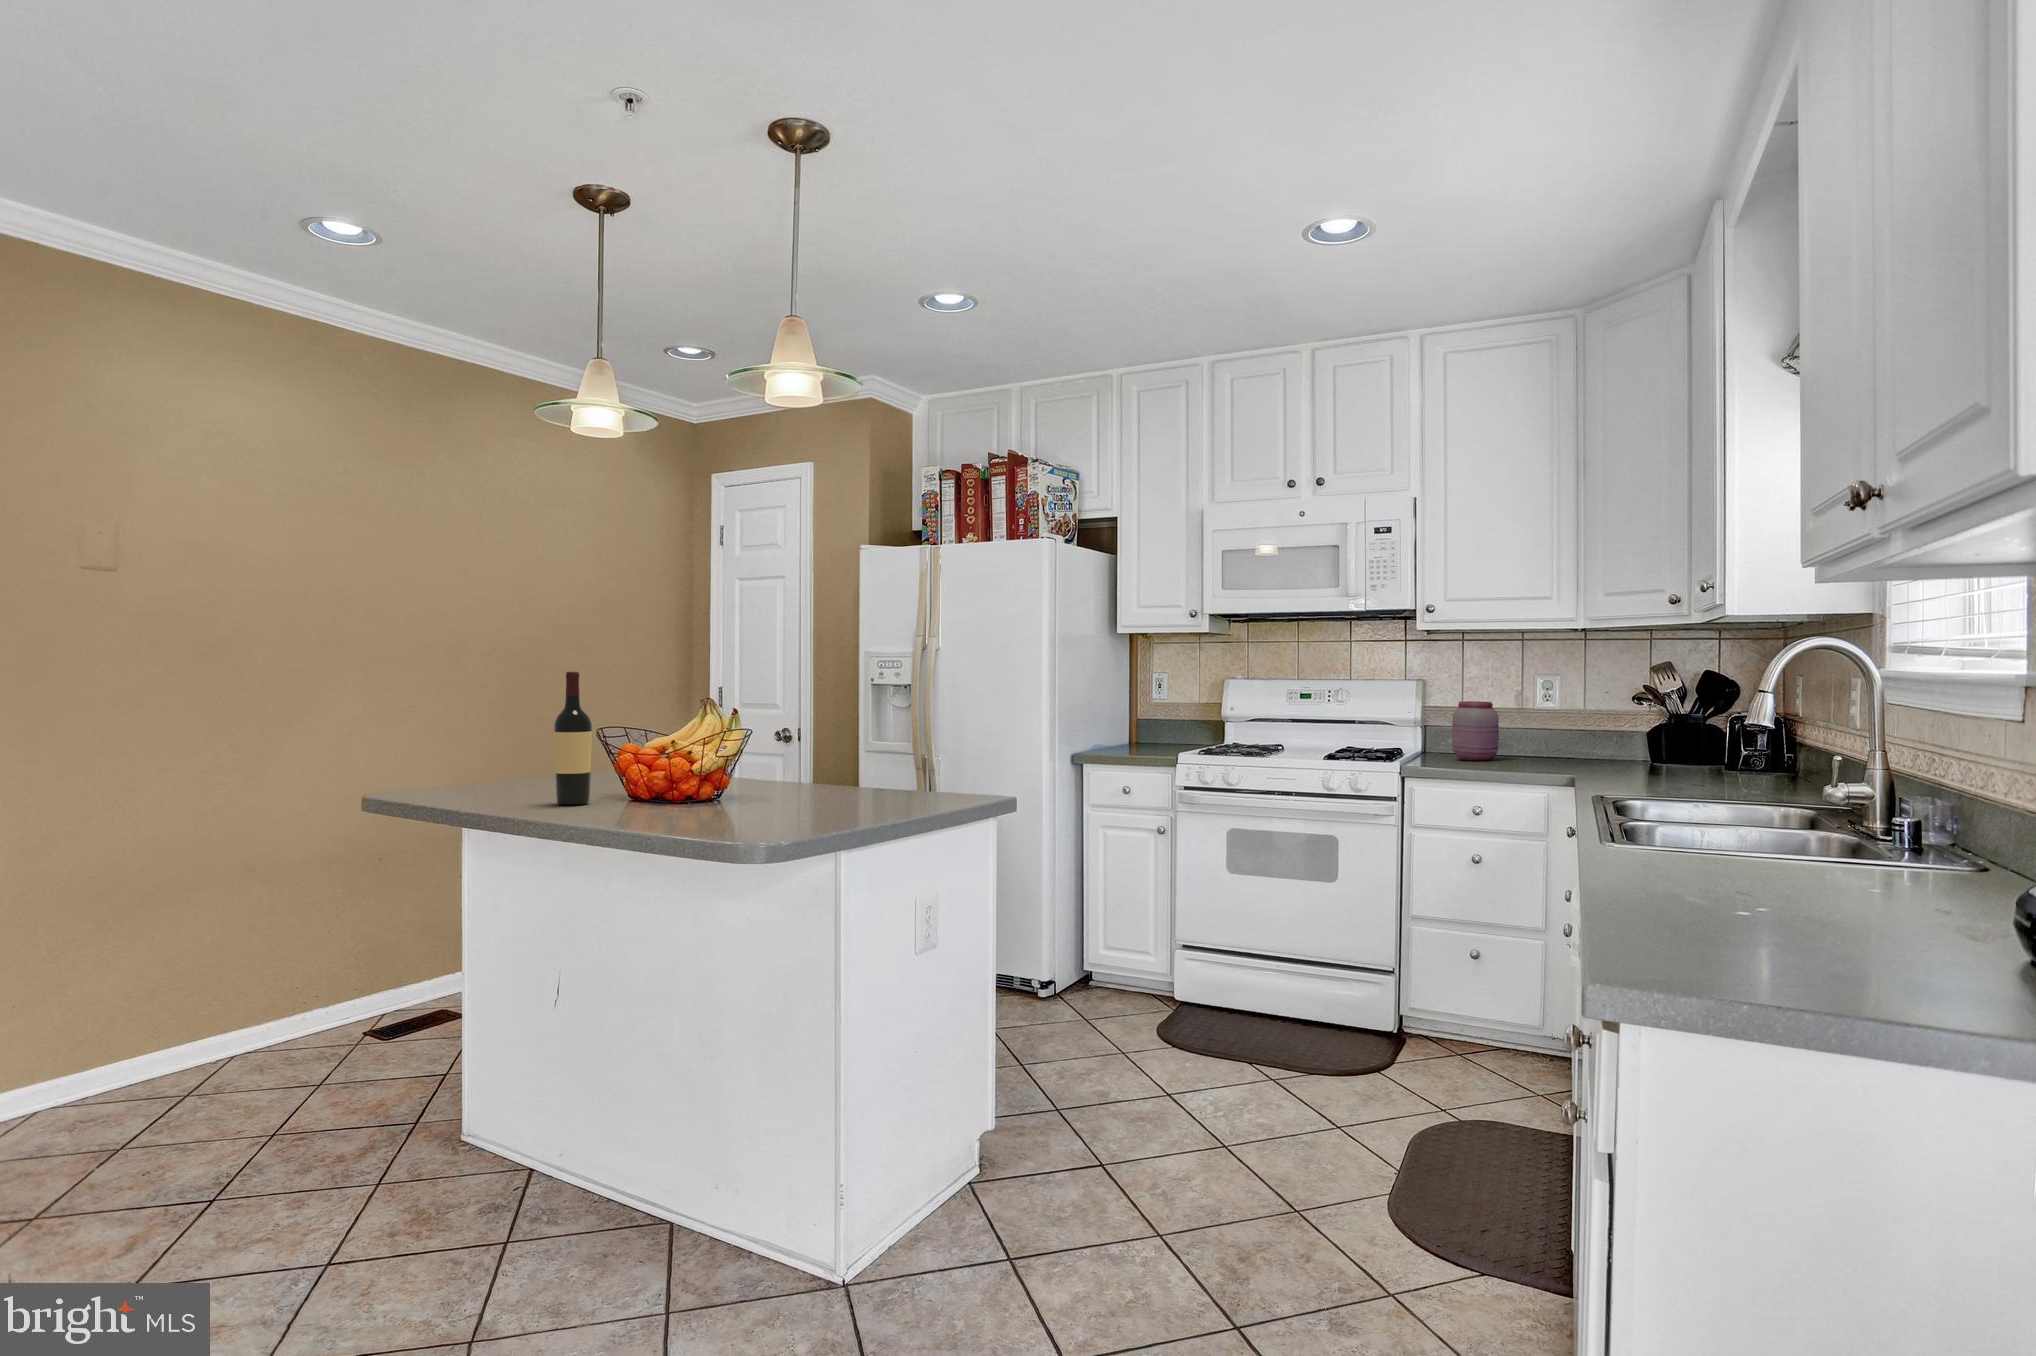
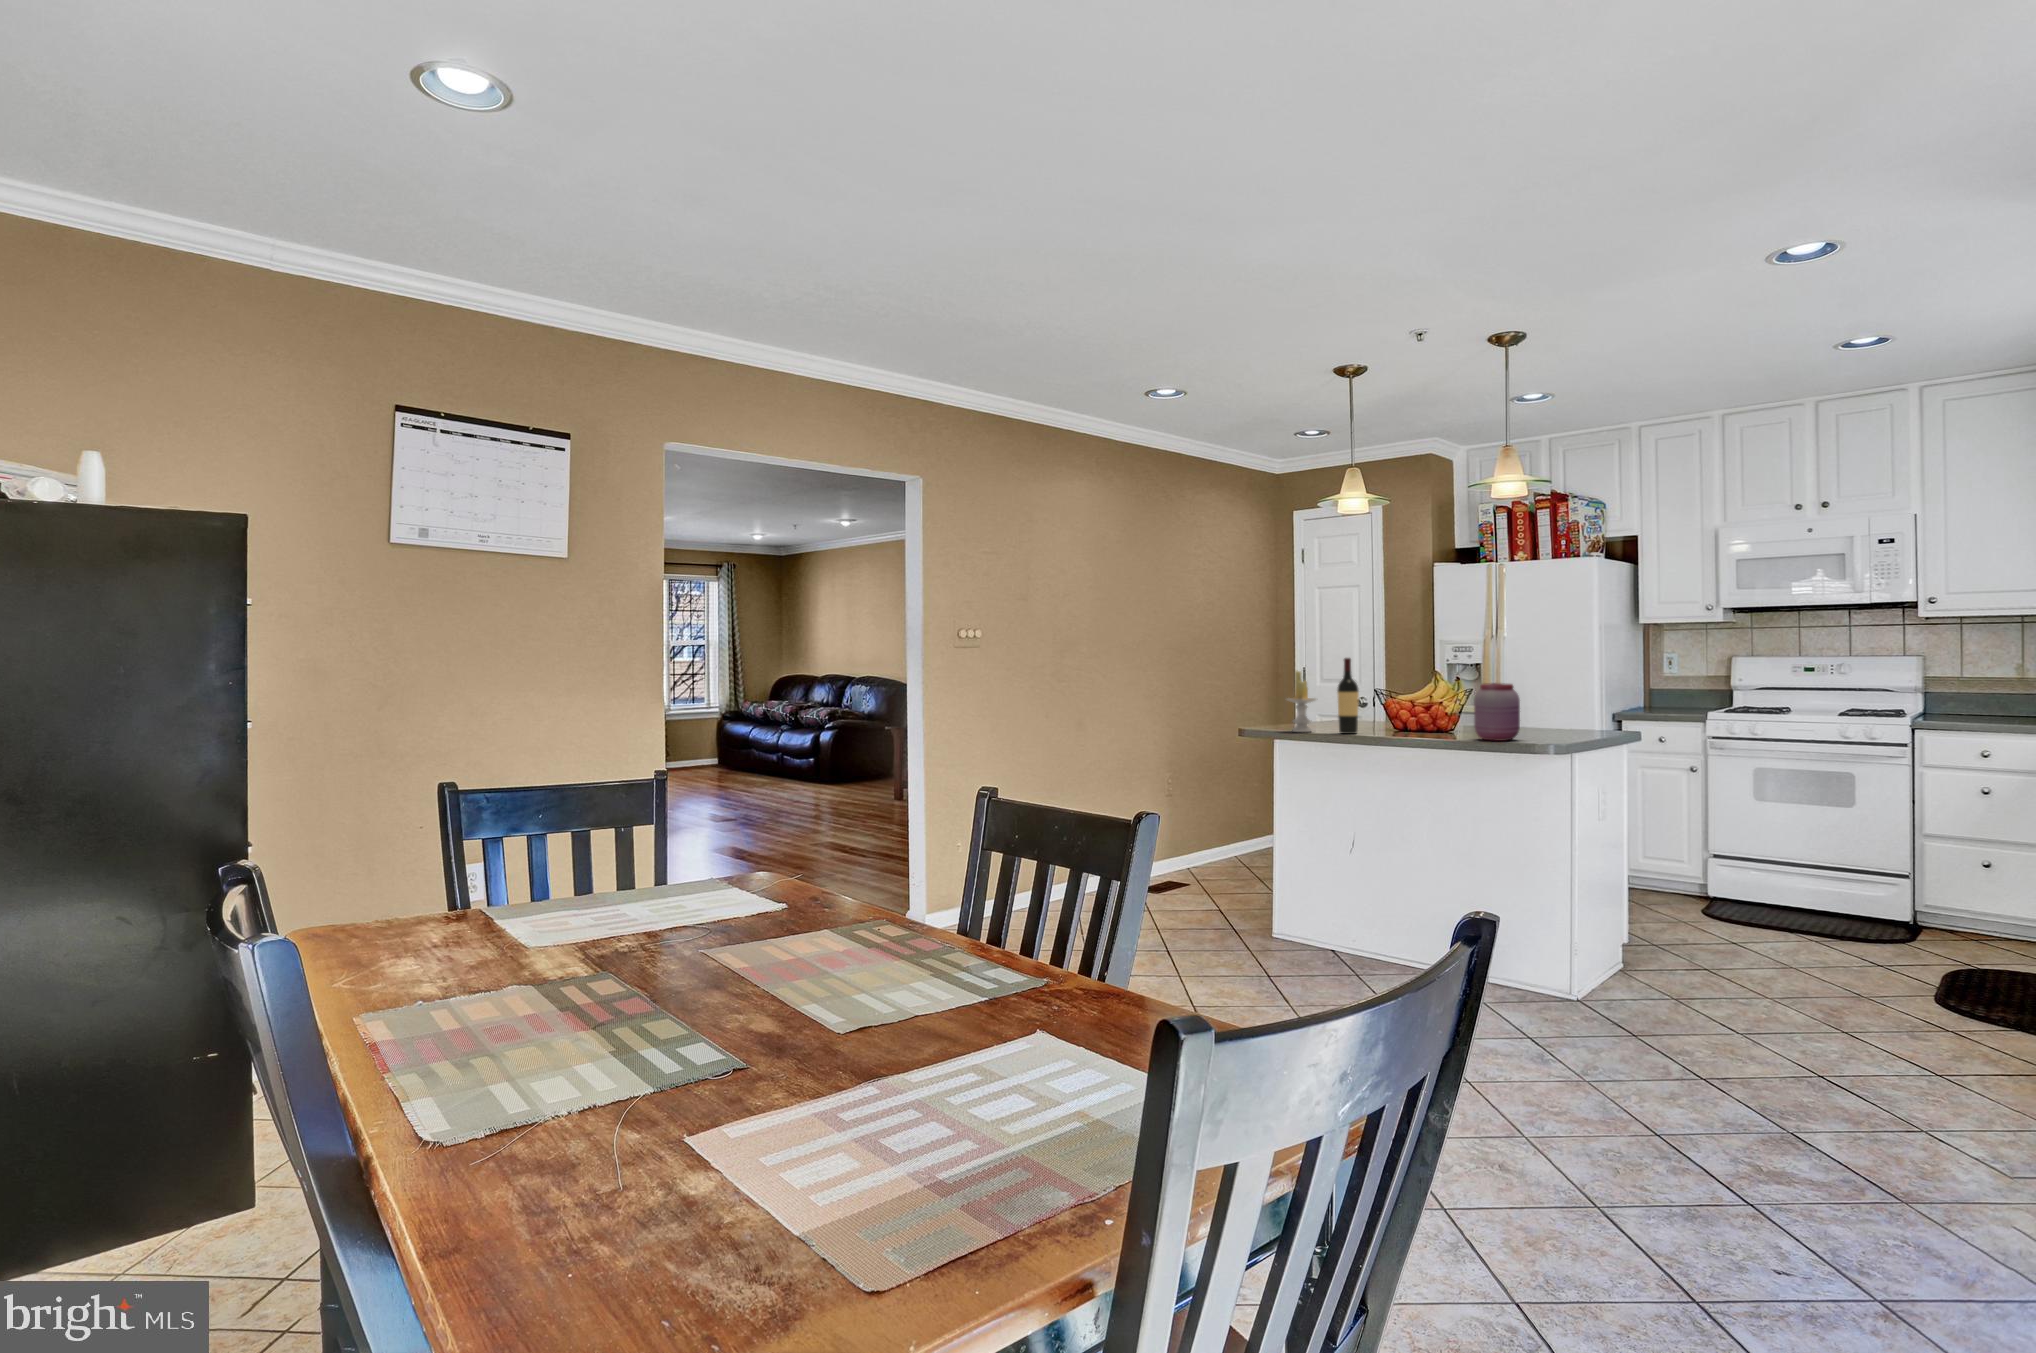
candle: none [478,693,536,802] -> present [1287,671,1316,732]
jar: present [1452,701,1499,761] -> present [1474,683,1520,741]

